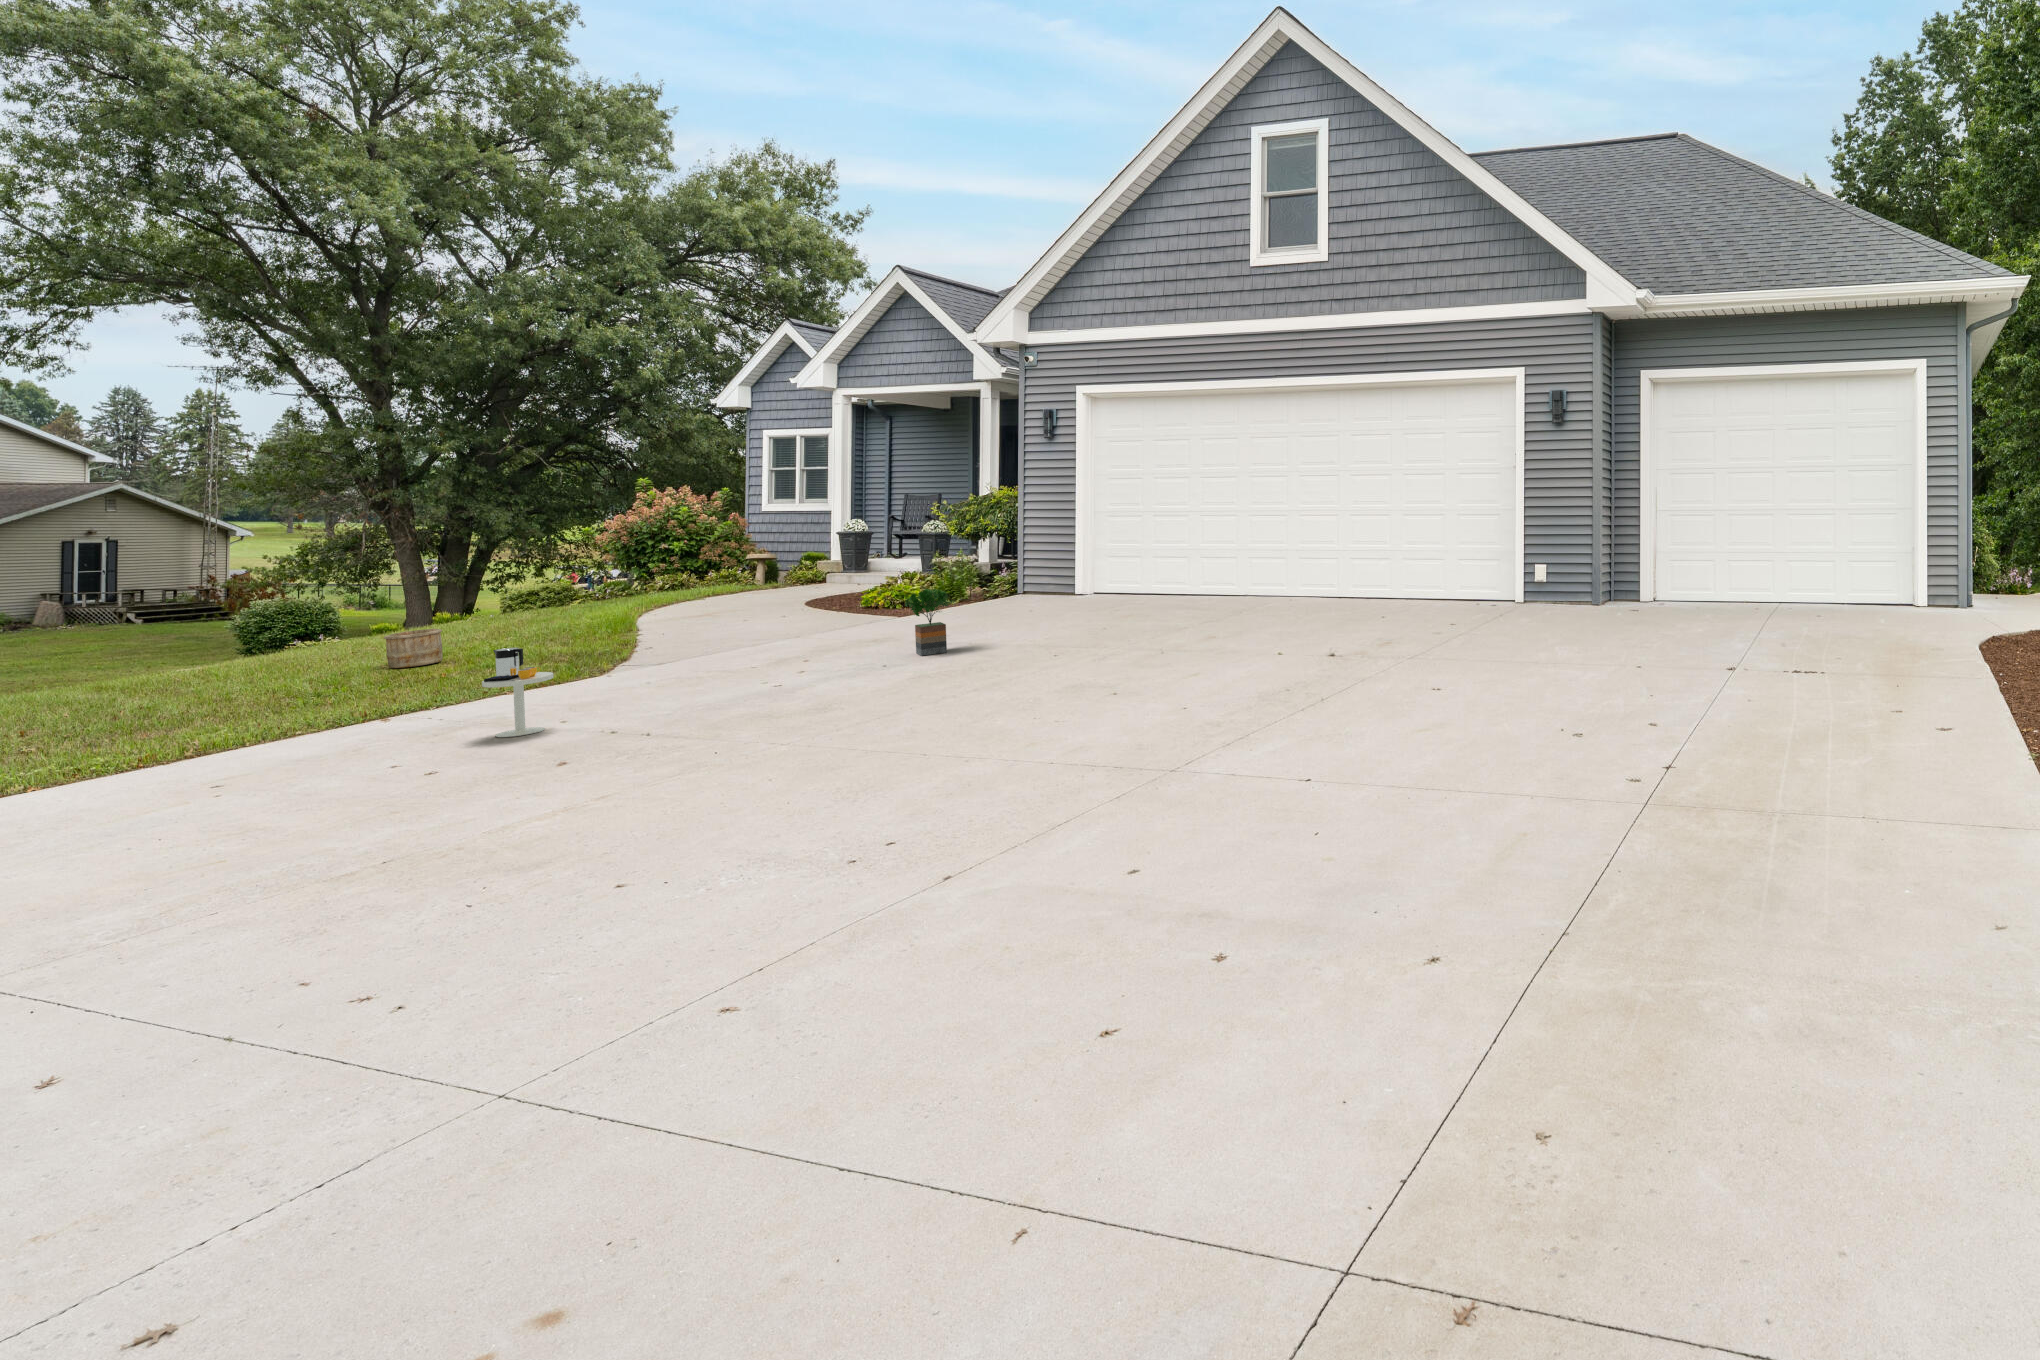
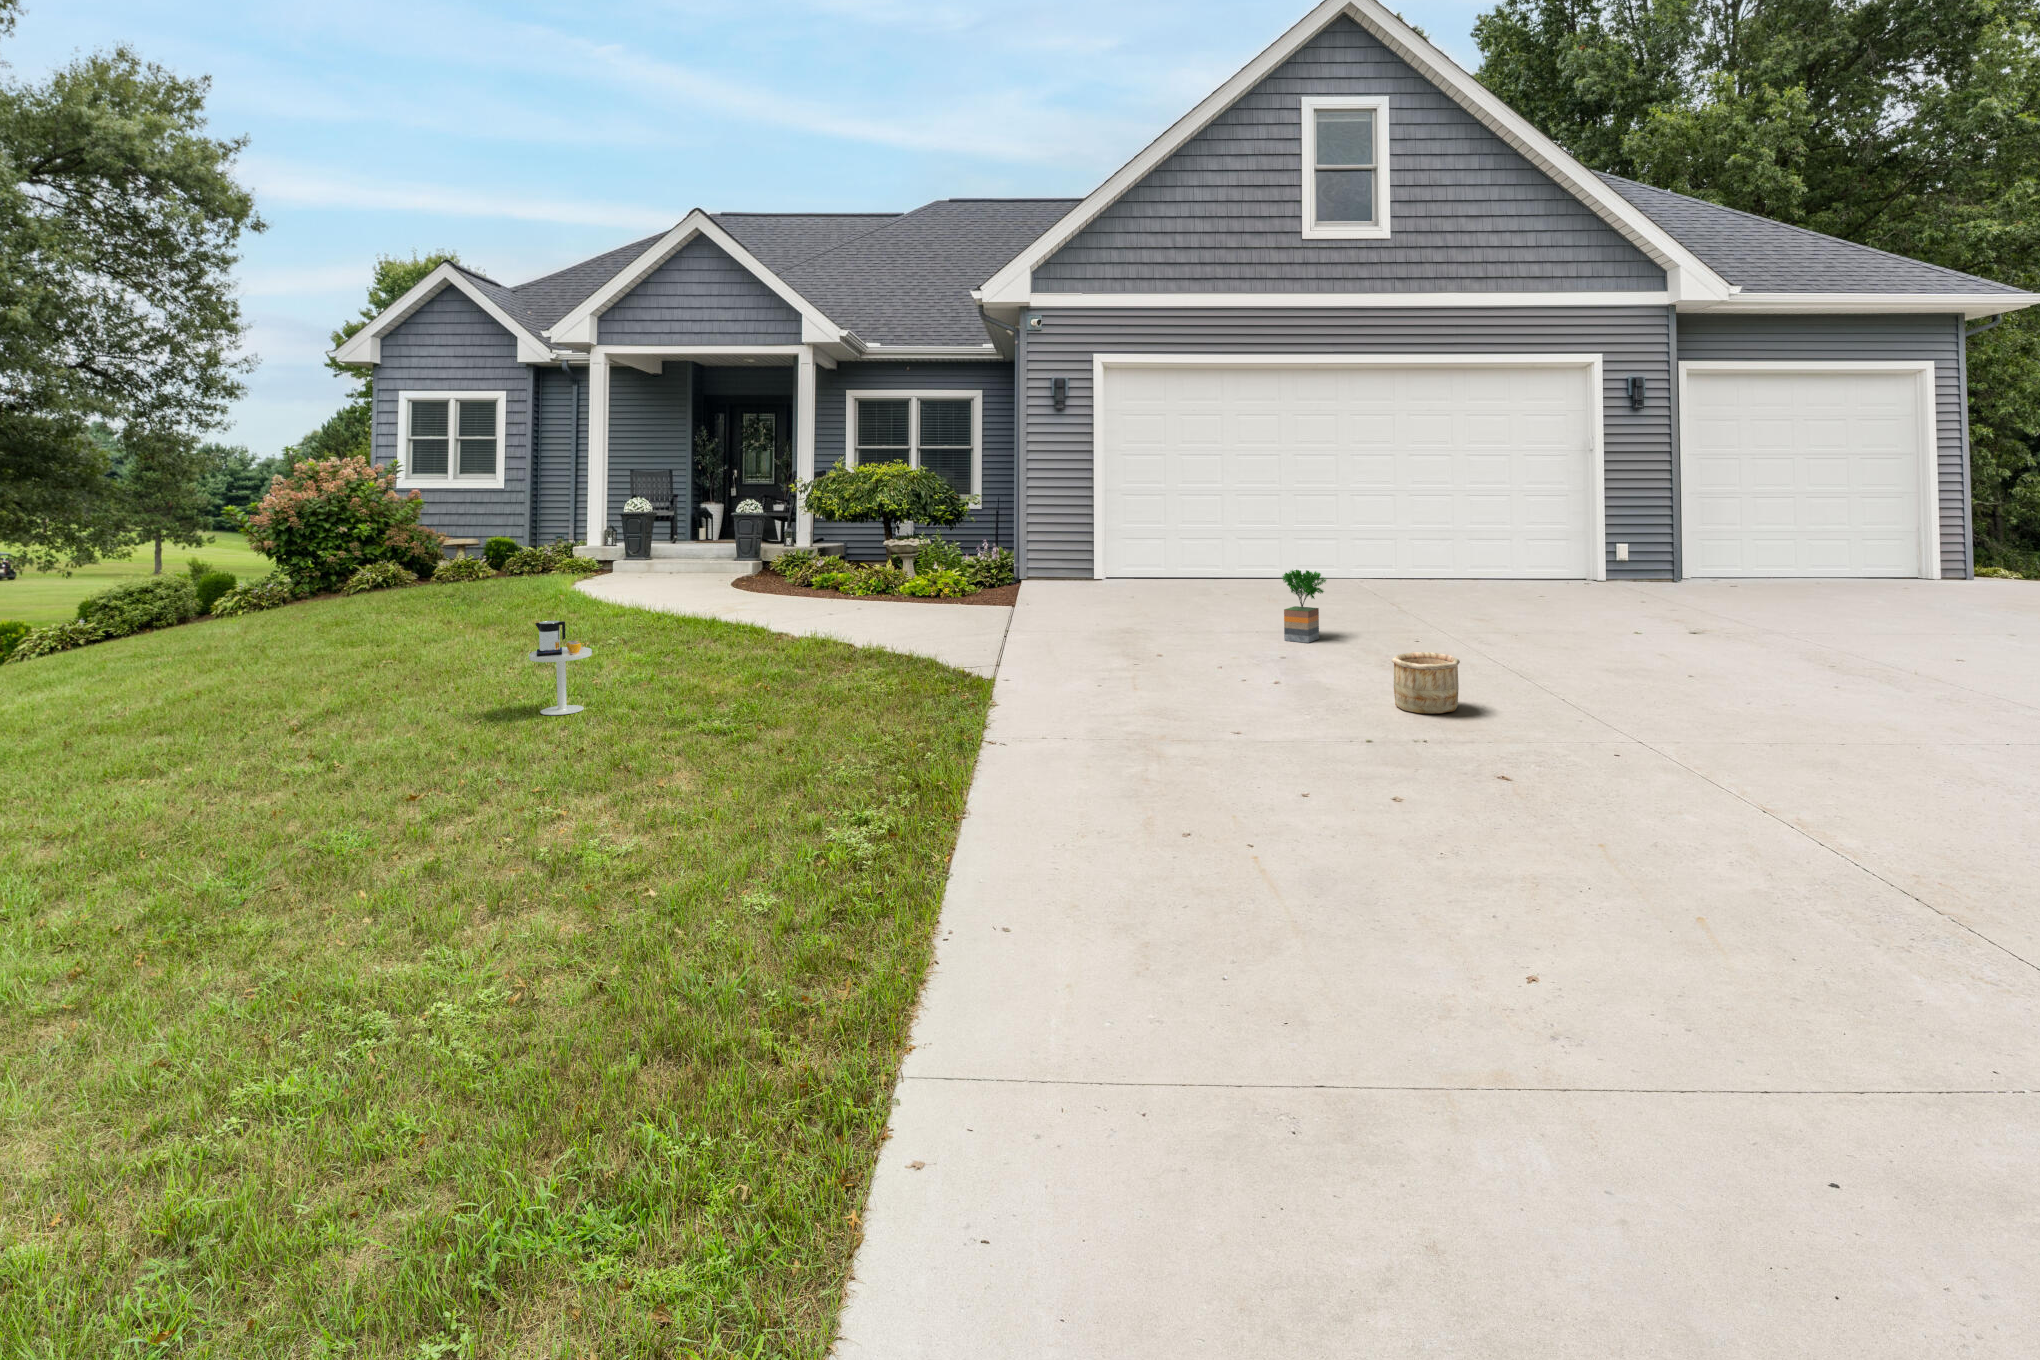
wooden bucket: present [384,629,443,668] -> present [1392,652,1460,713]
side table: present [482,648,553,737] -> present [529,621,592,715]

